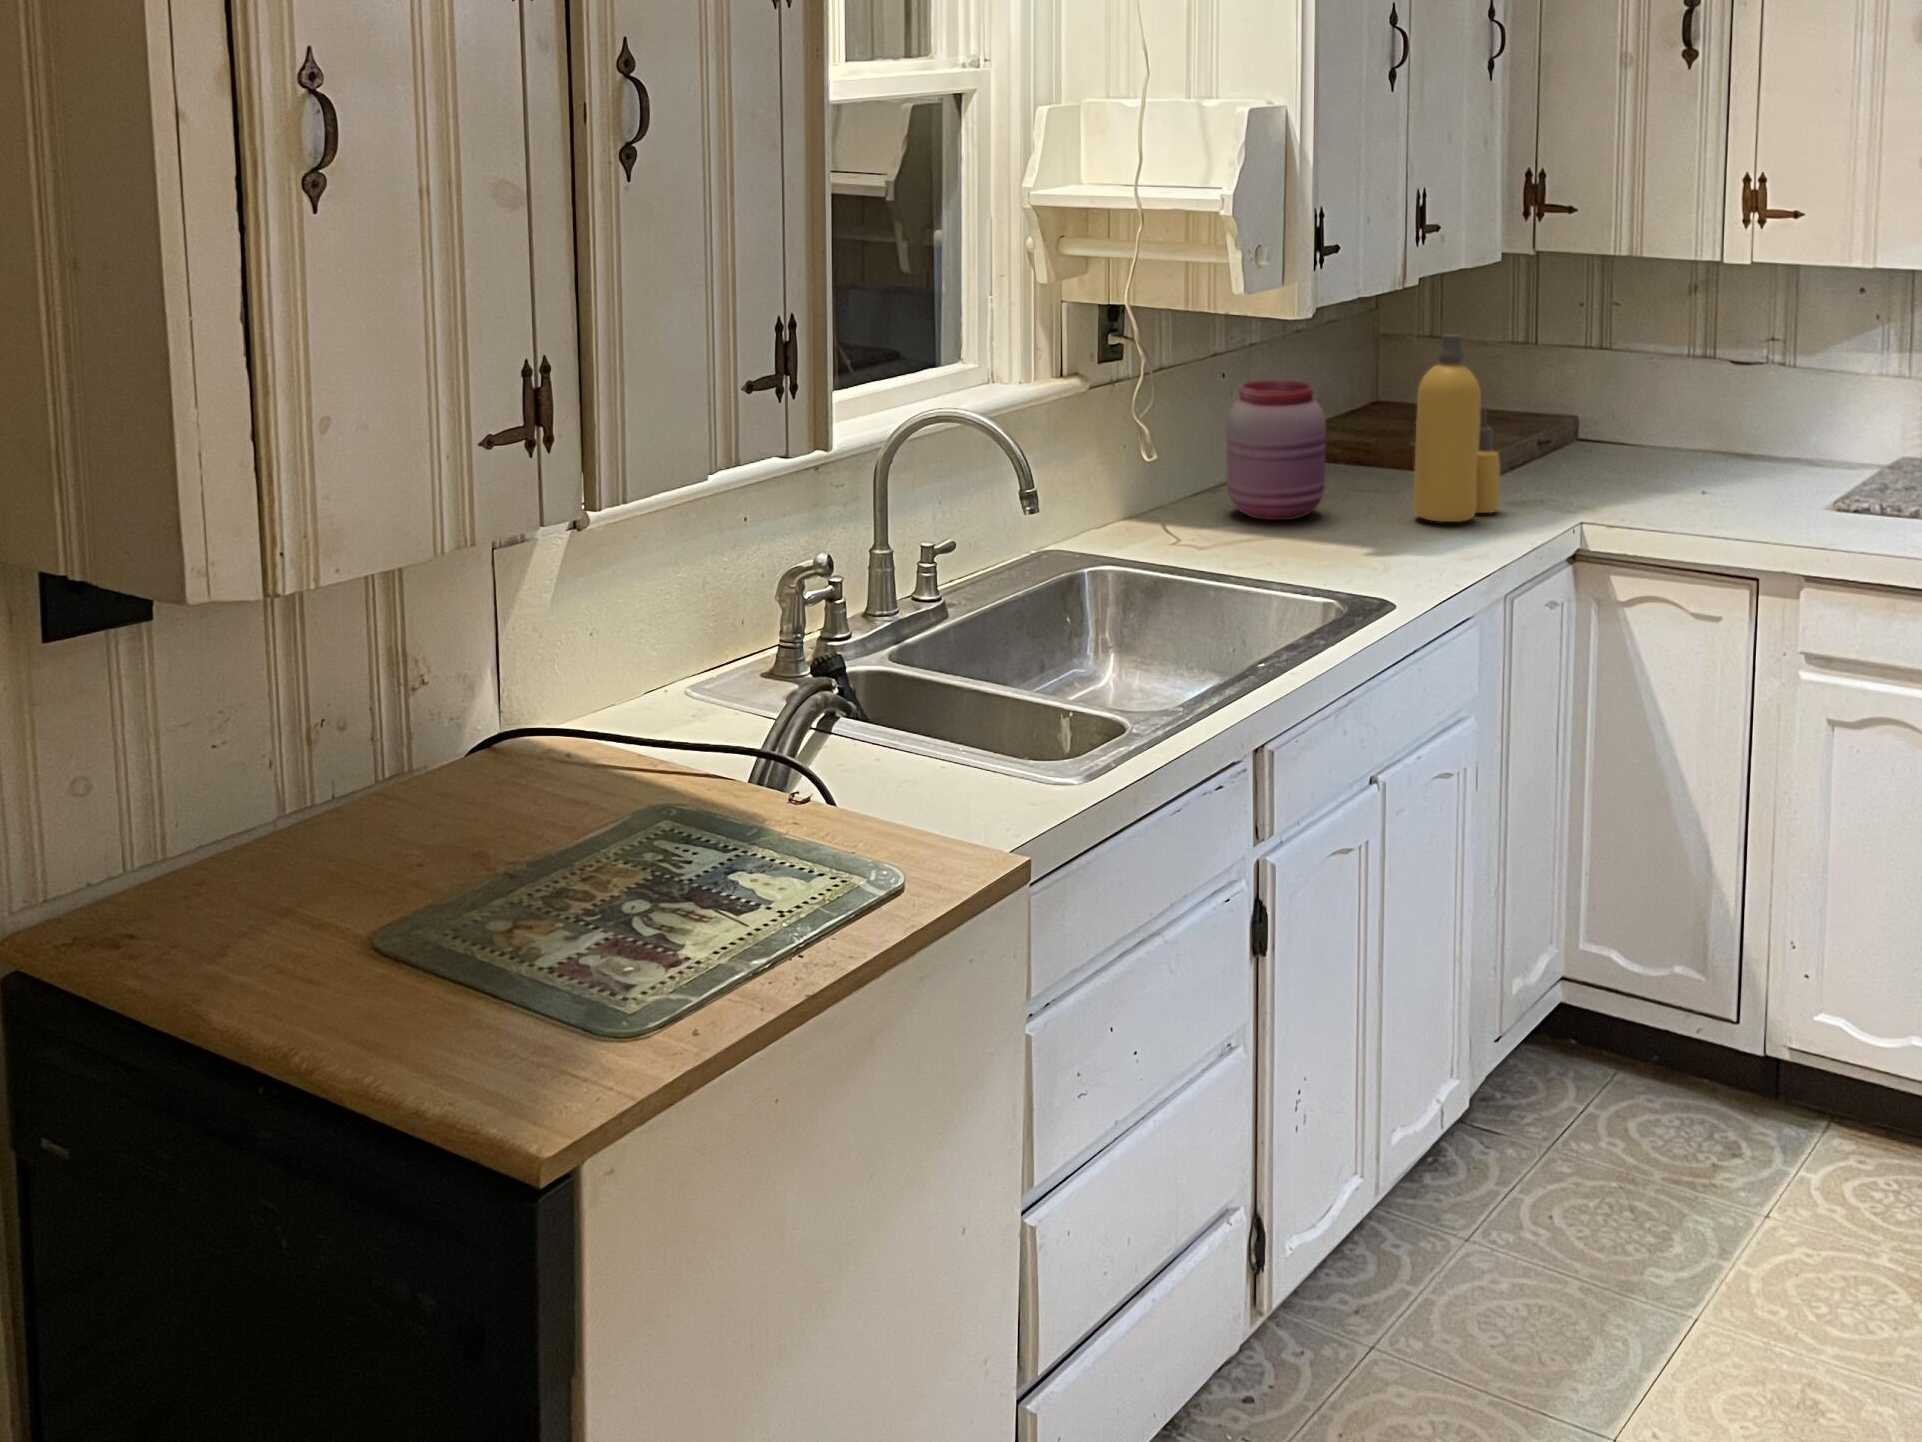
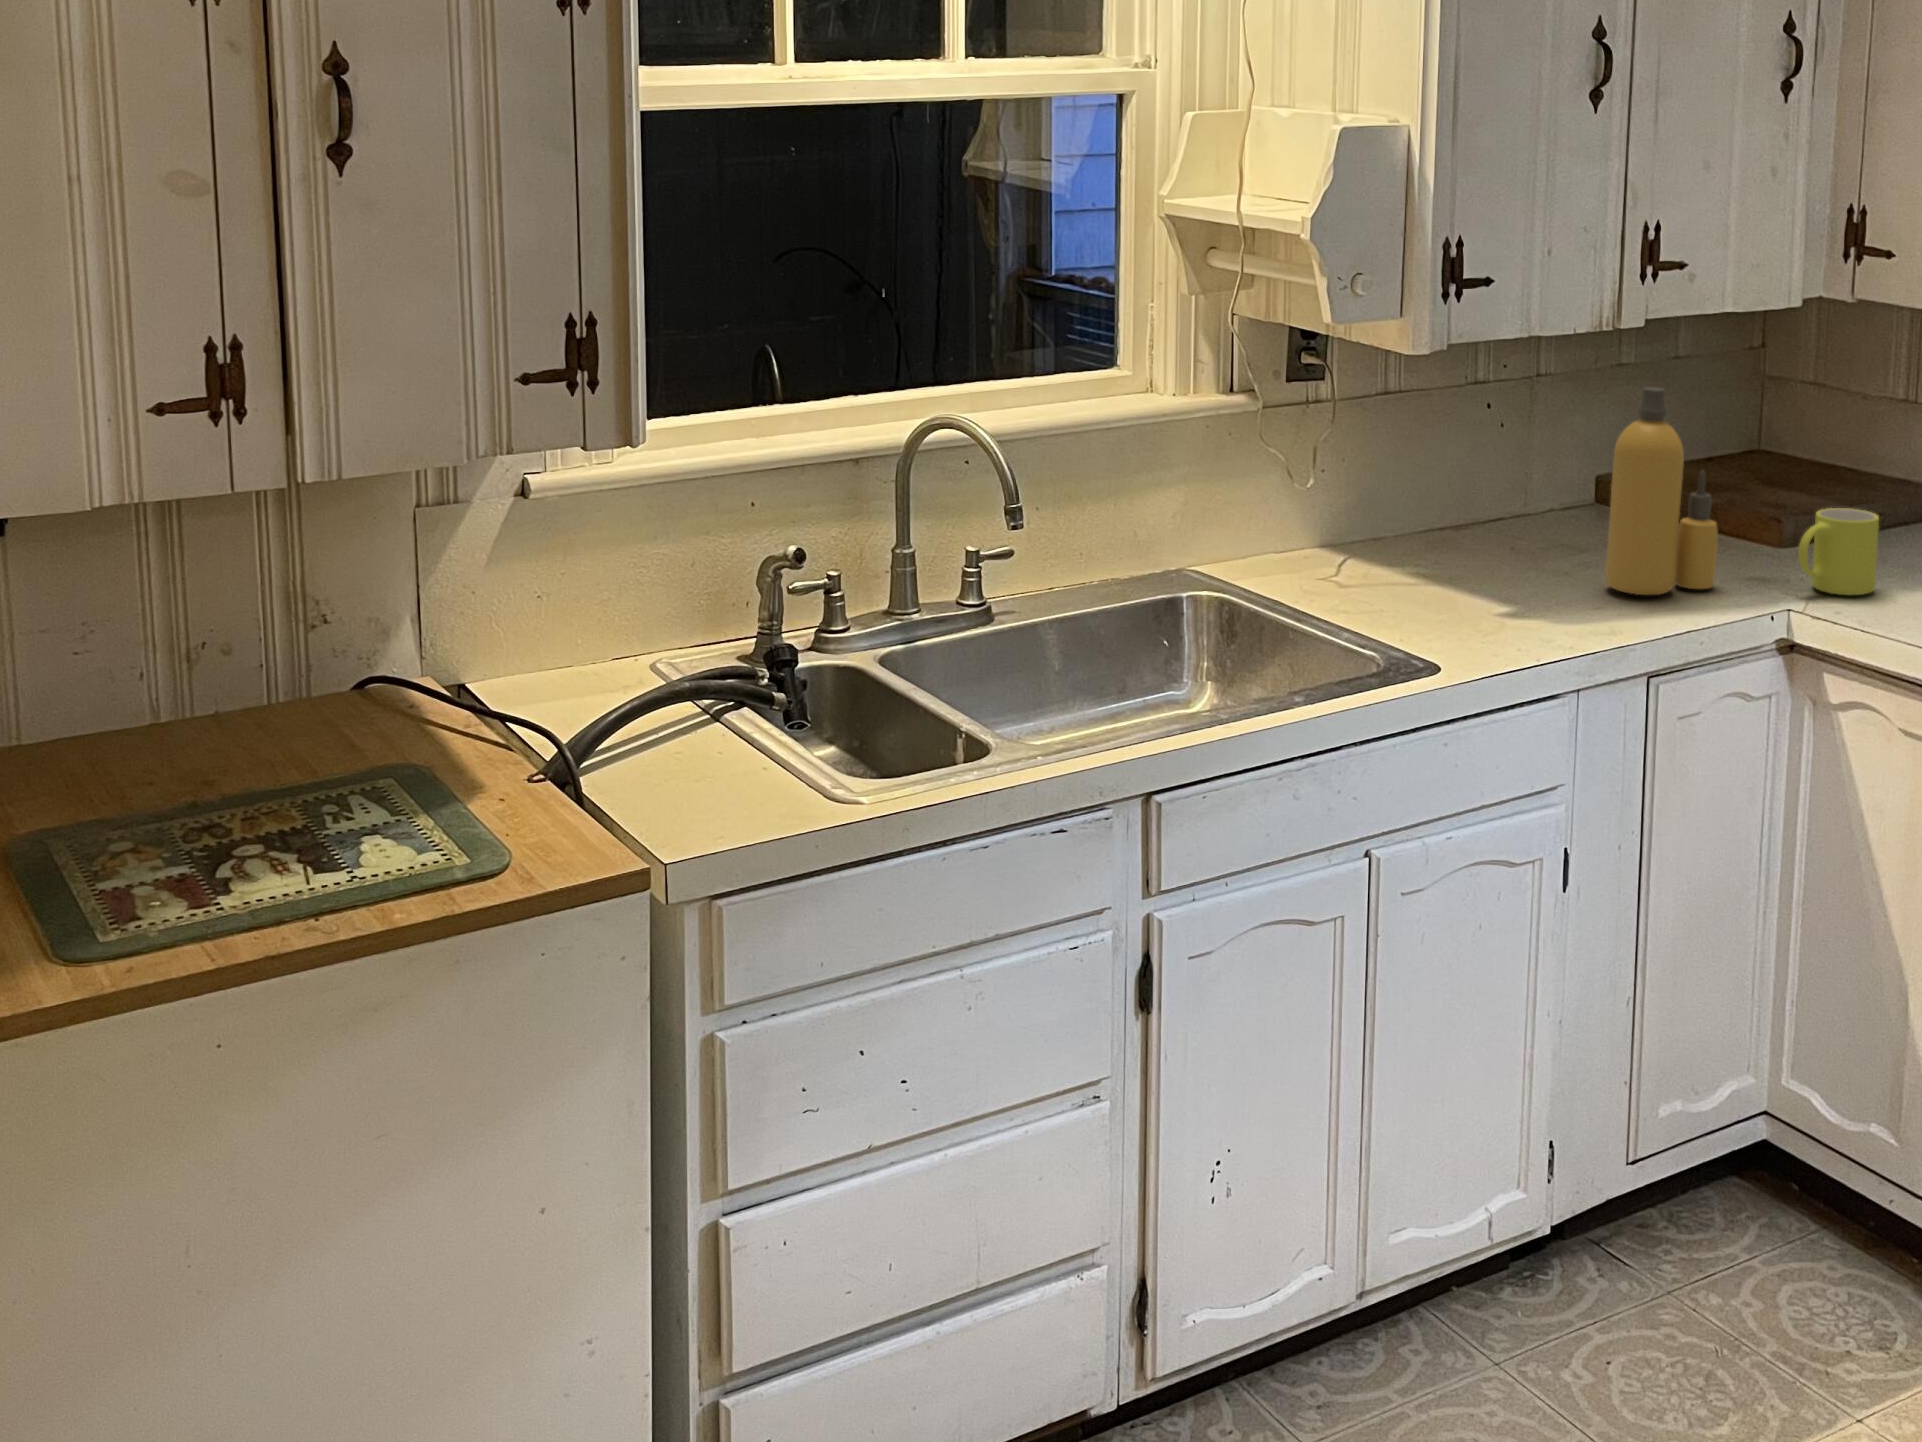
jar: present [1226,380,1326,520] -> none [1417,421,1525,572]
mug: none [1567,430,1624,505] -> present [1798,508,1879,595]

